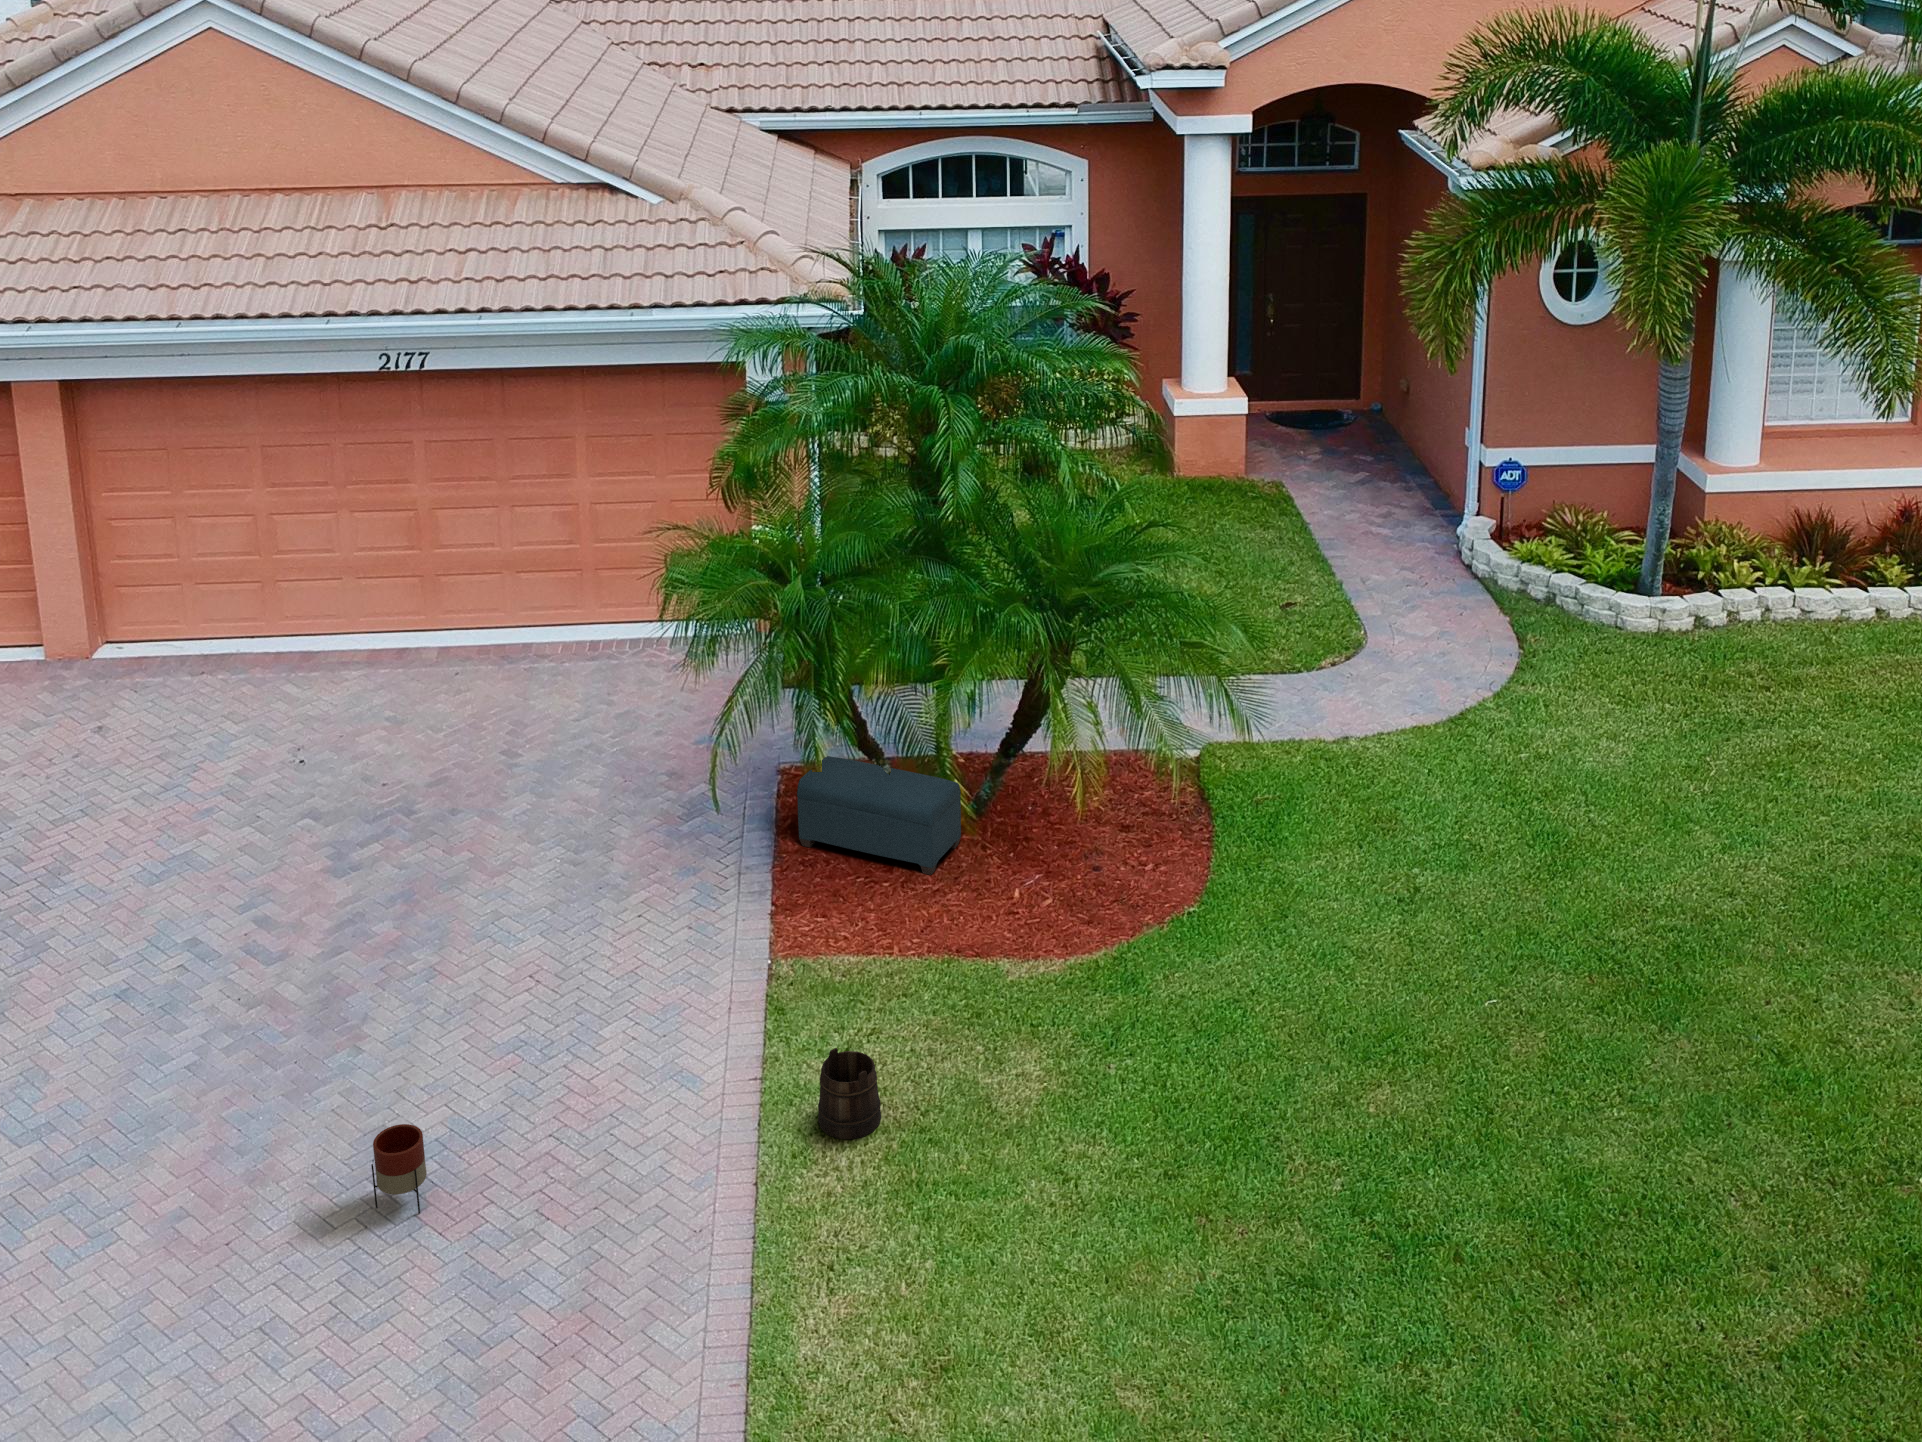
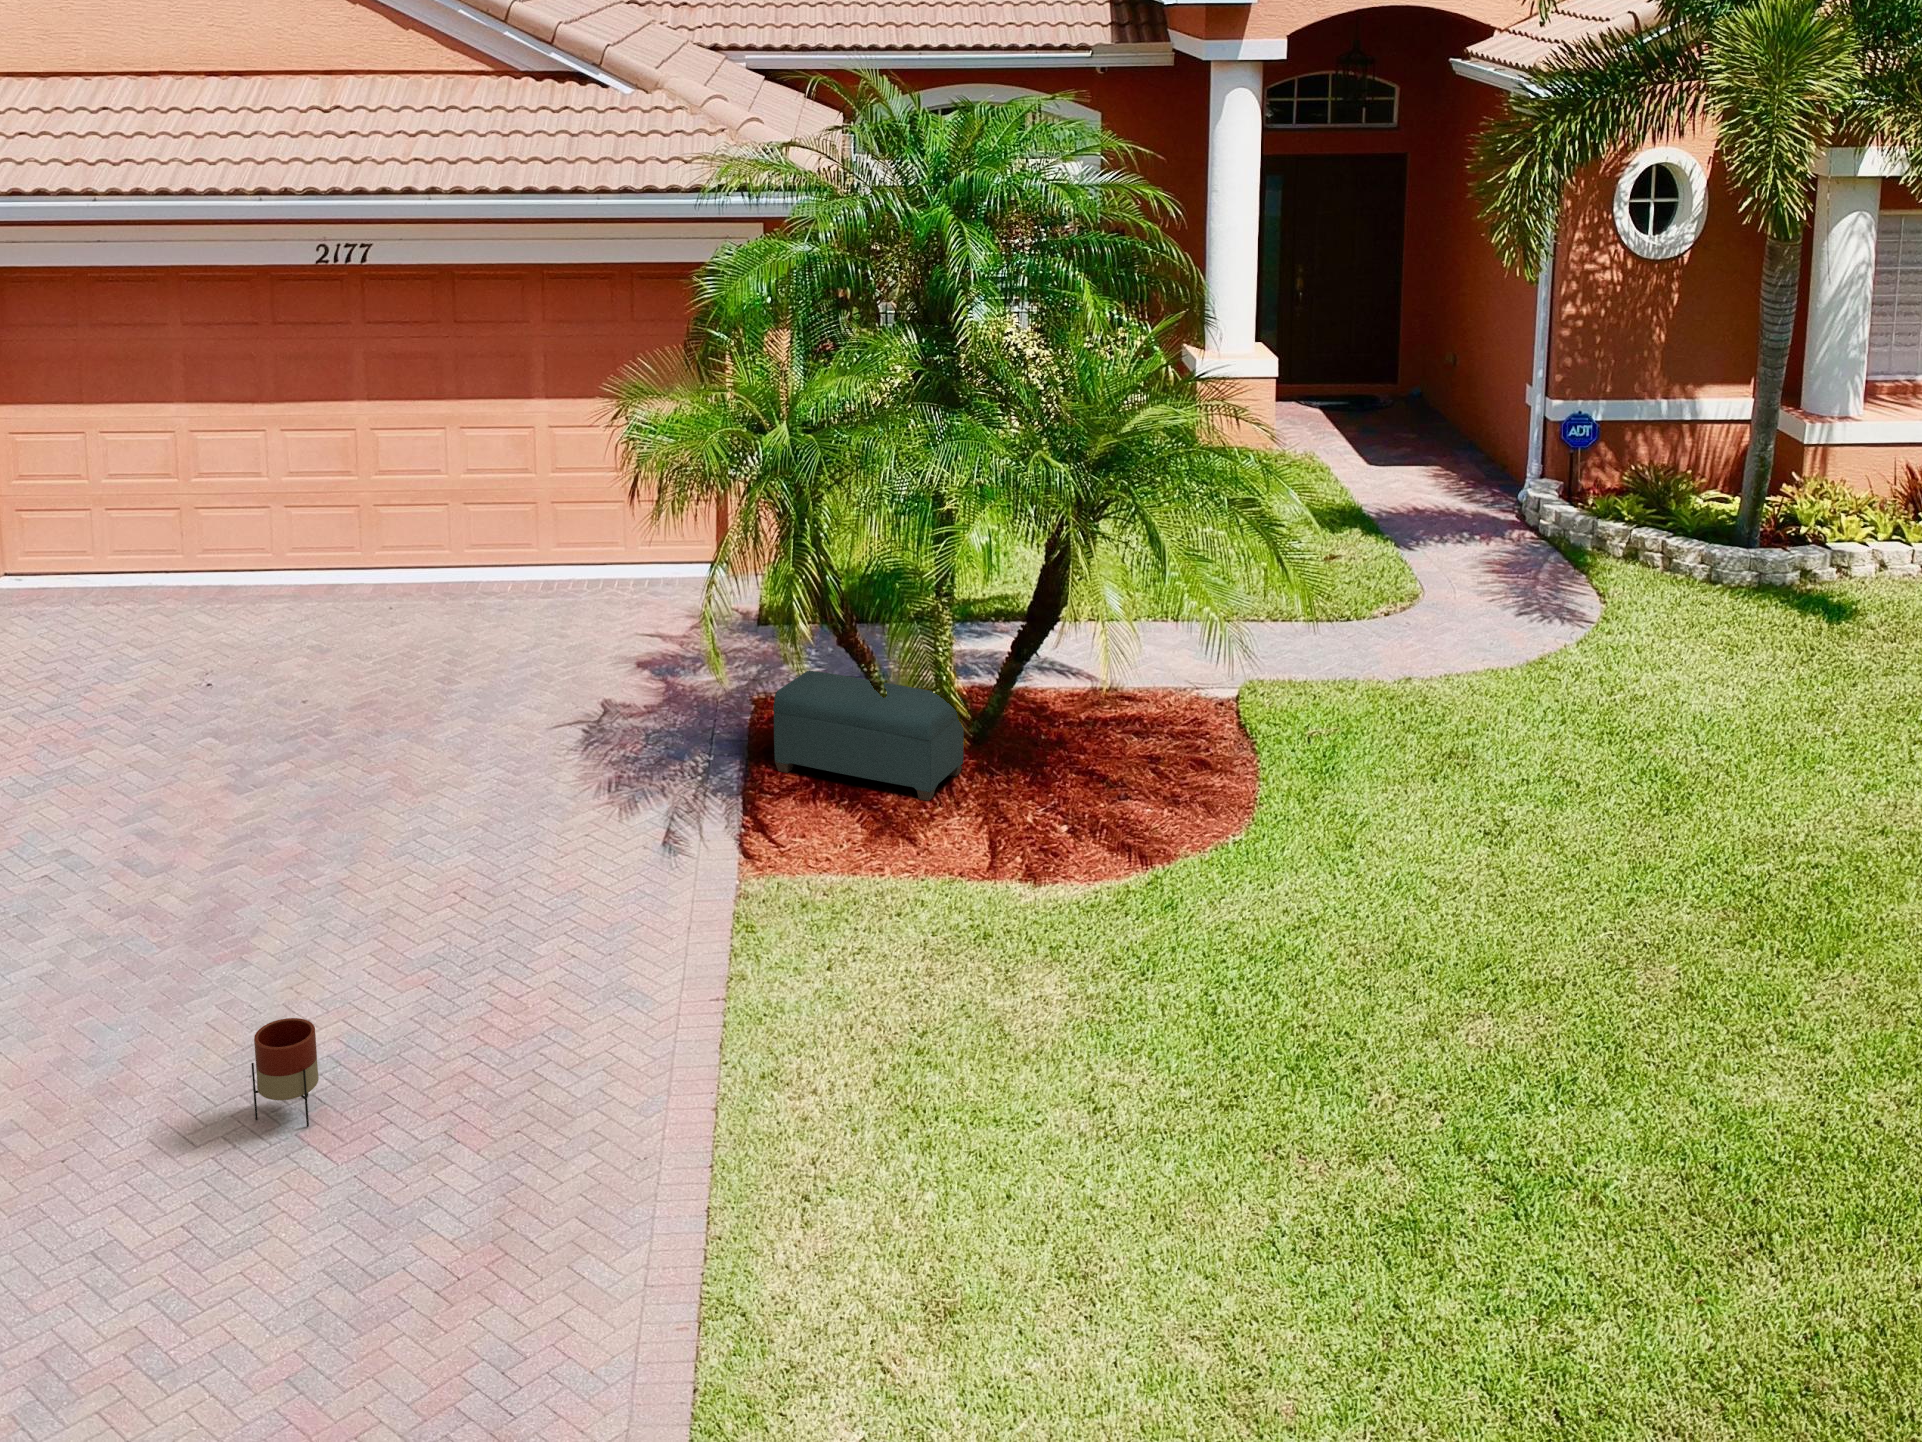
bucket: present [818,1048,881,1139] -> none [795,952,872,1060]

